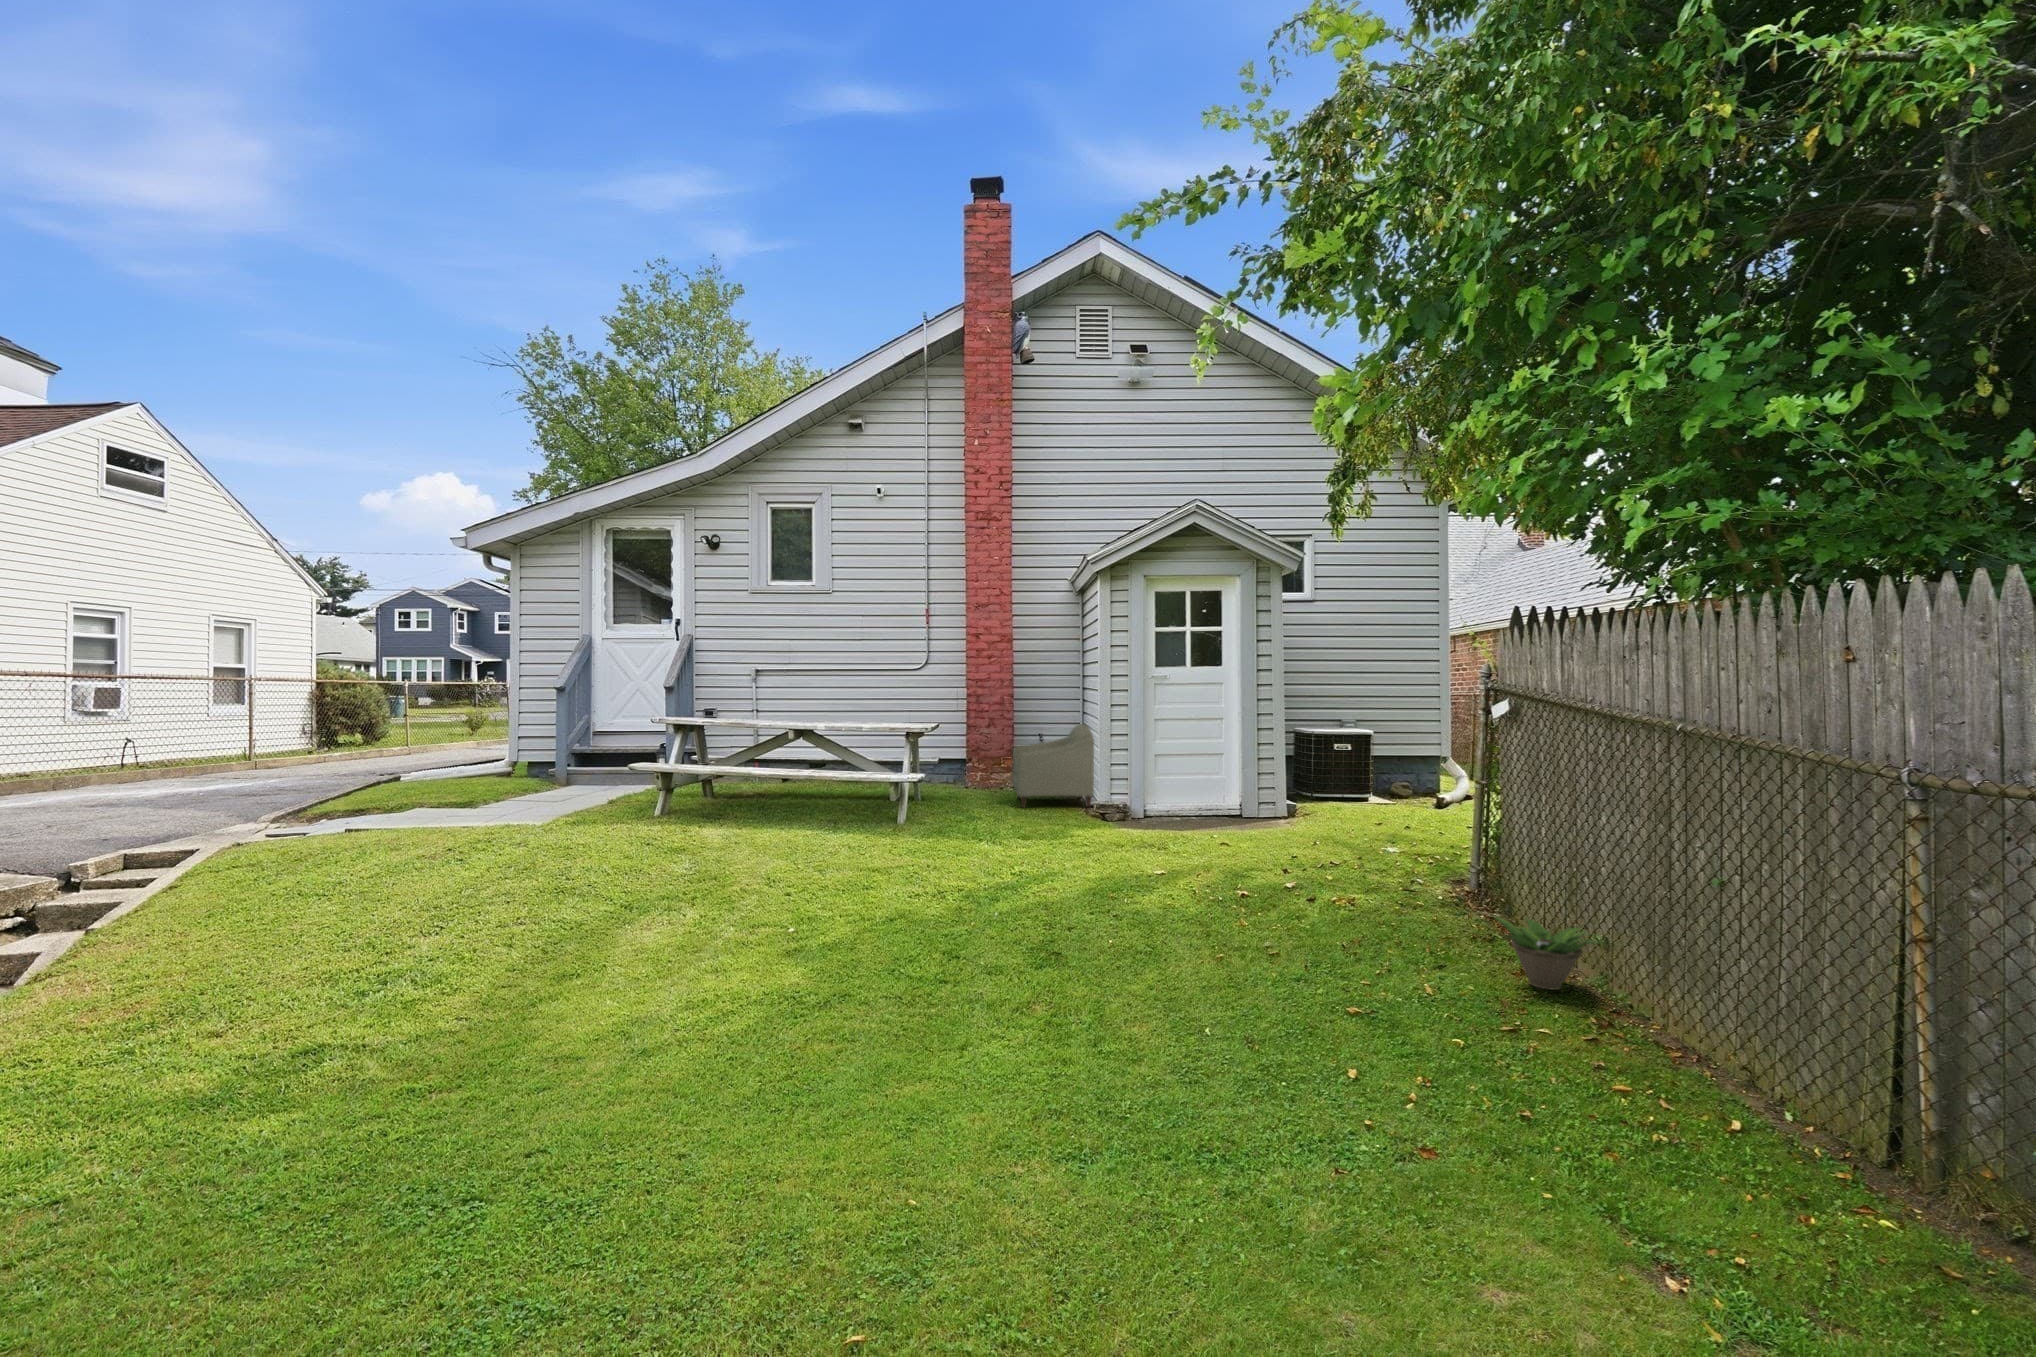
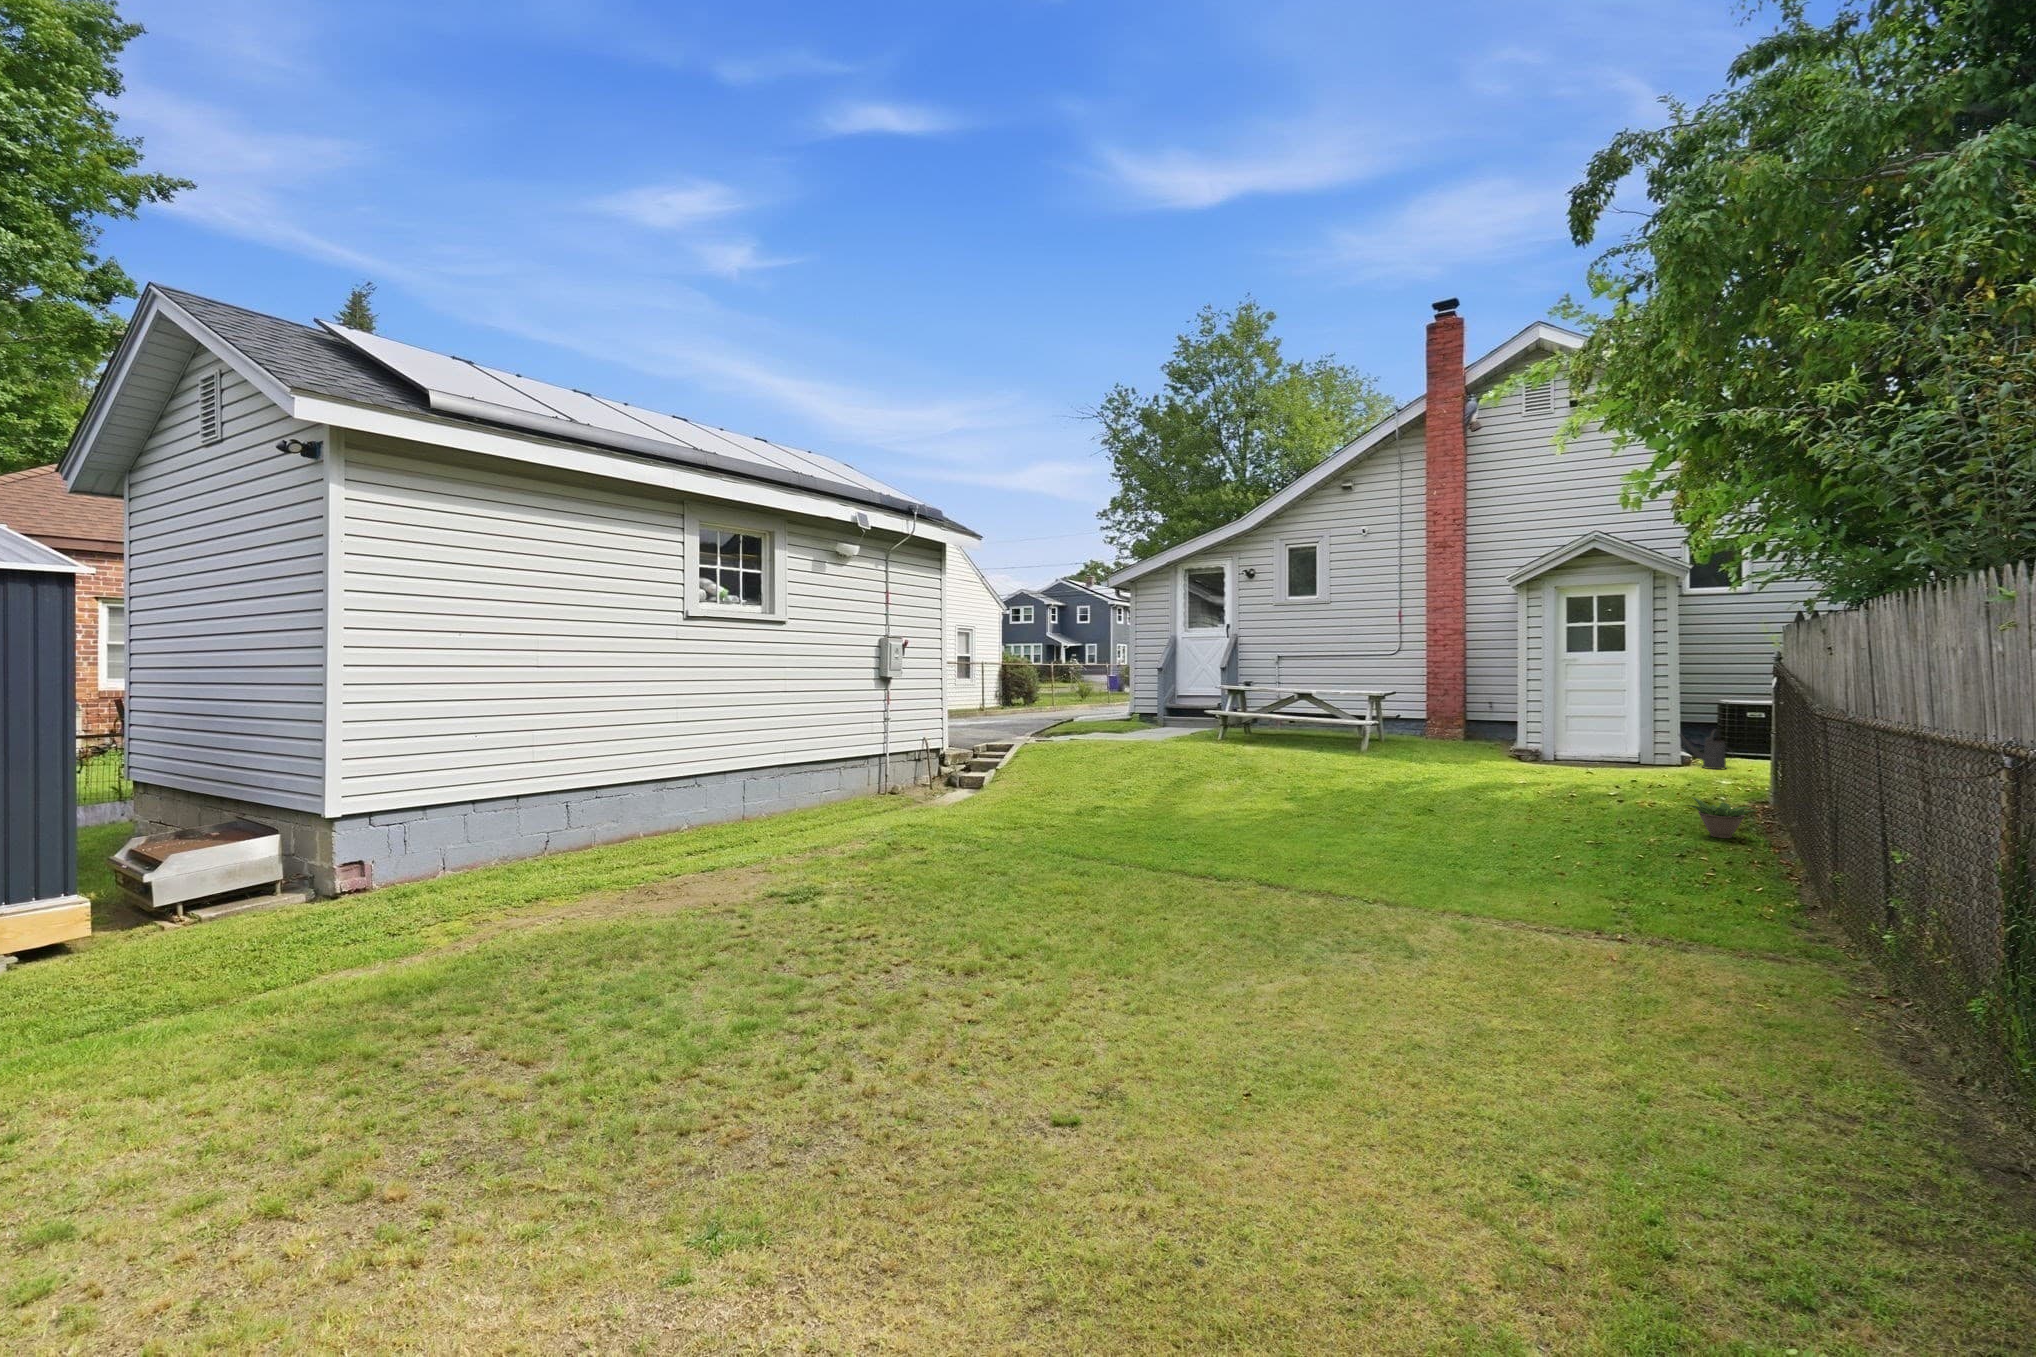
chair: present [1013,724,1094,808] -> none [1458,694,1519,753]
watering can: none [1284,768,1347,821] -> present [1680,730,1726,769]

